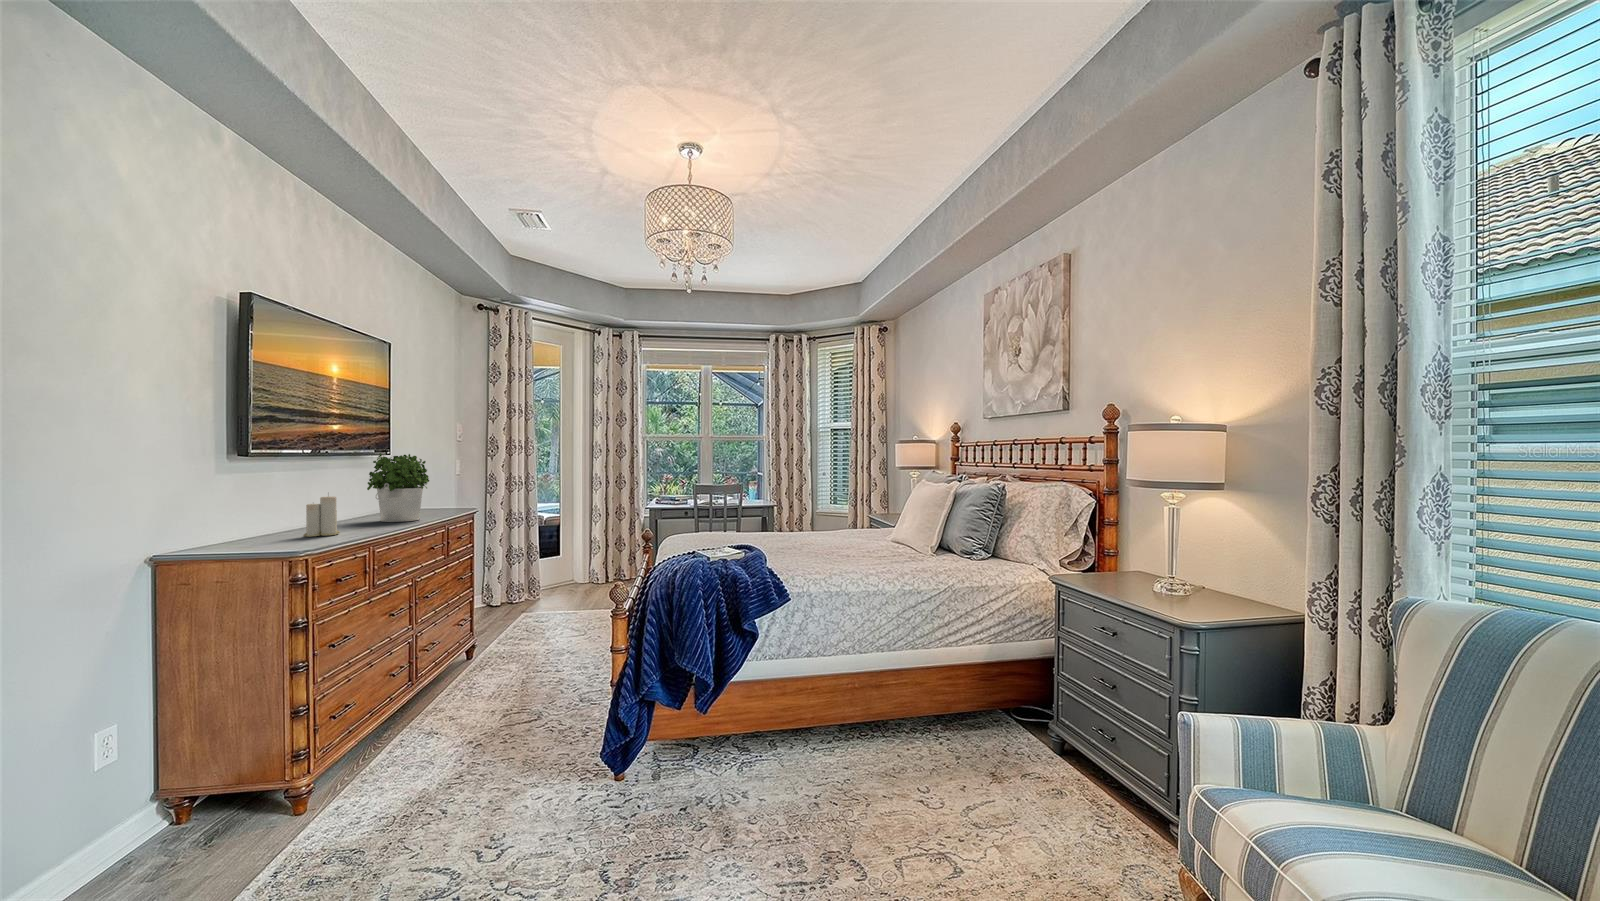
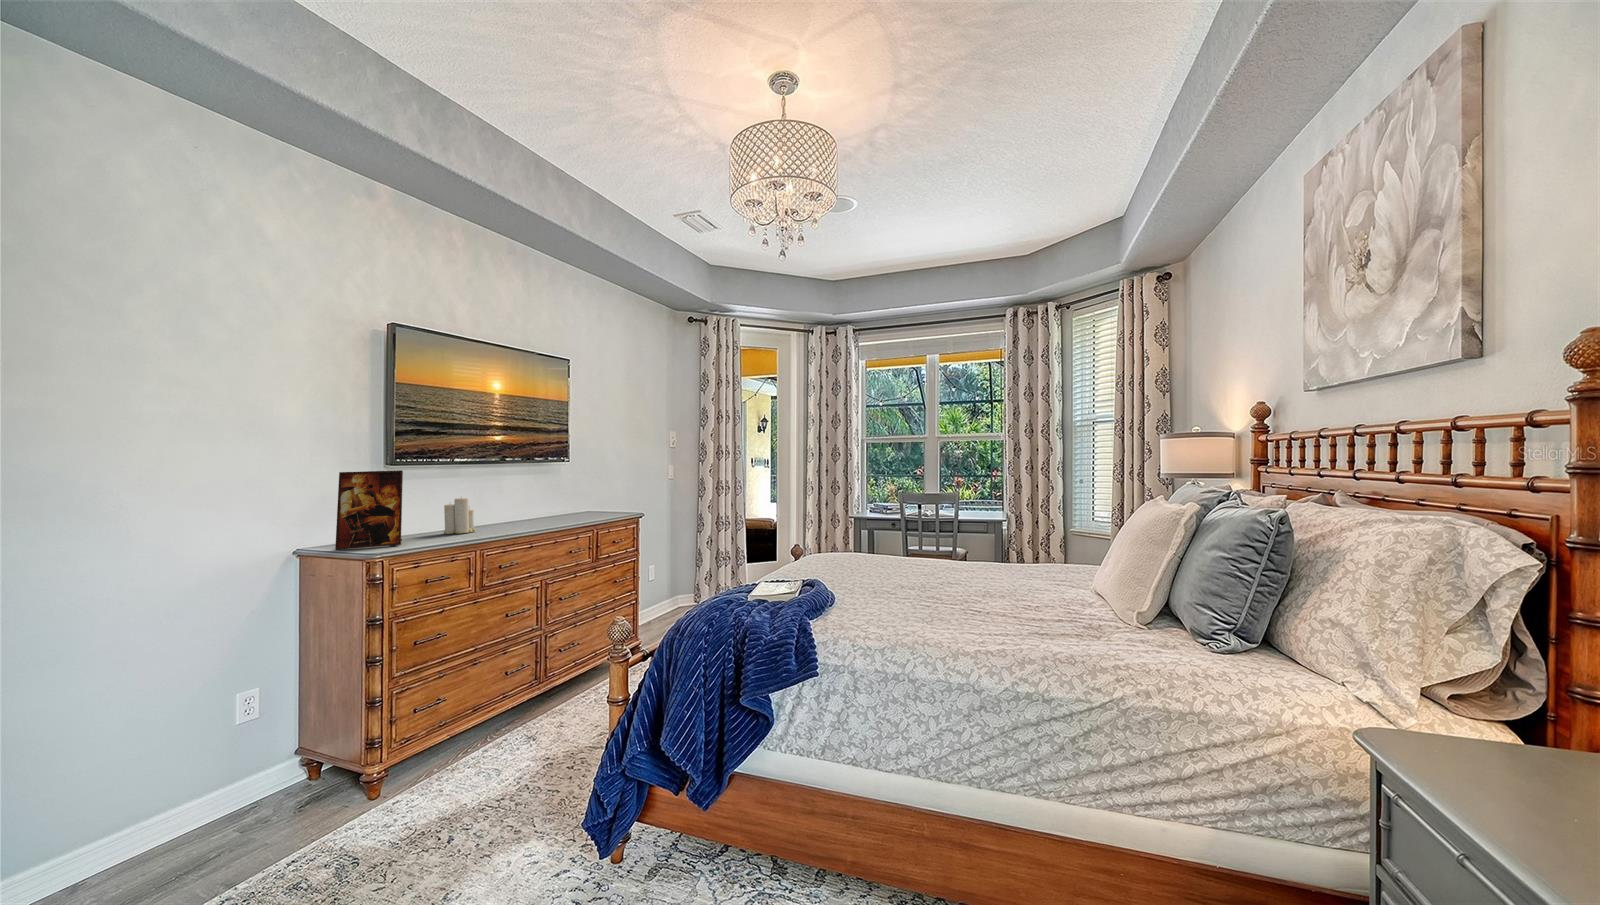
potted plant: present [367,453,429,522] -> none [540,456,596,519]
picture frame: none [223,464,305,552] -> present [335,470,403,550]

